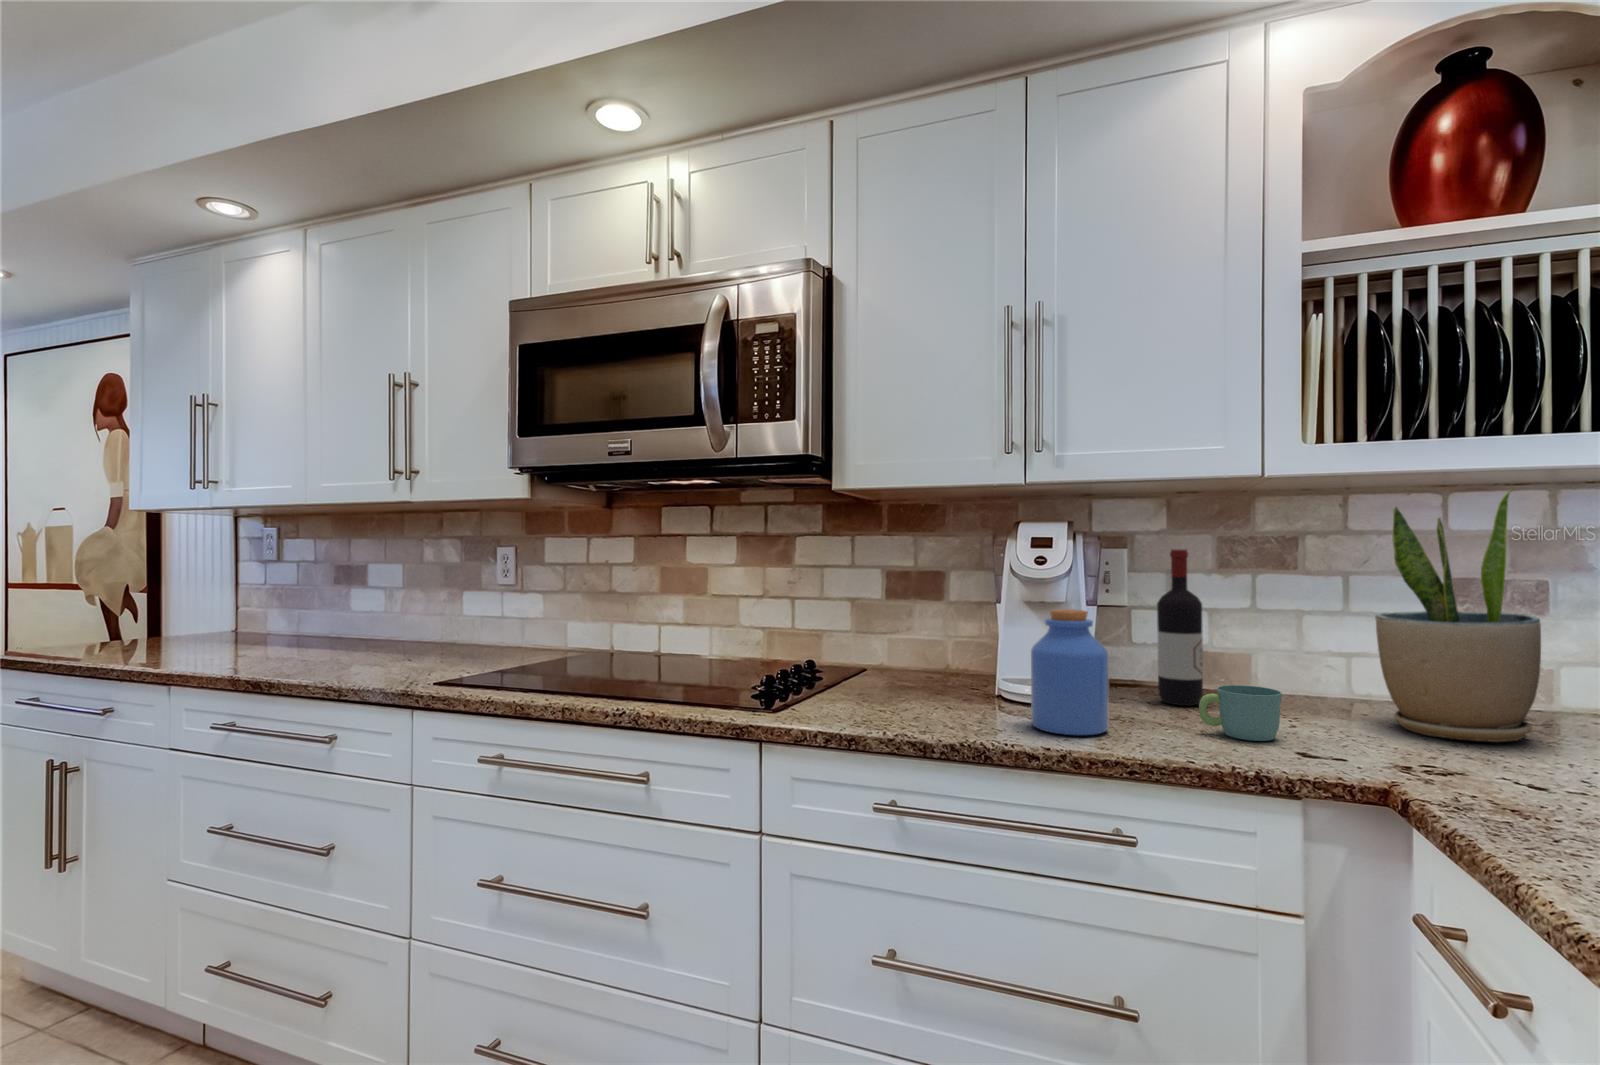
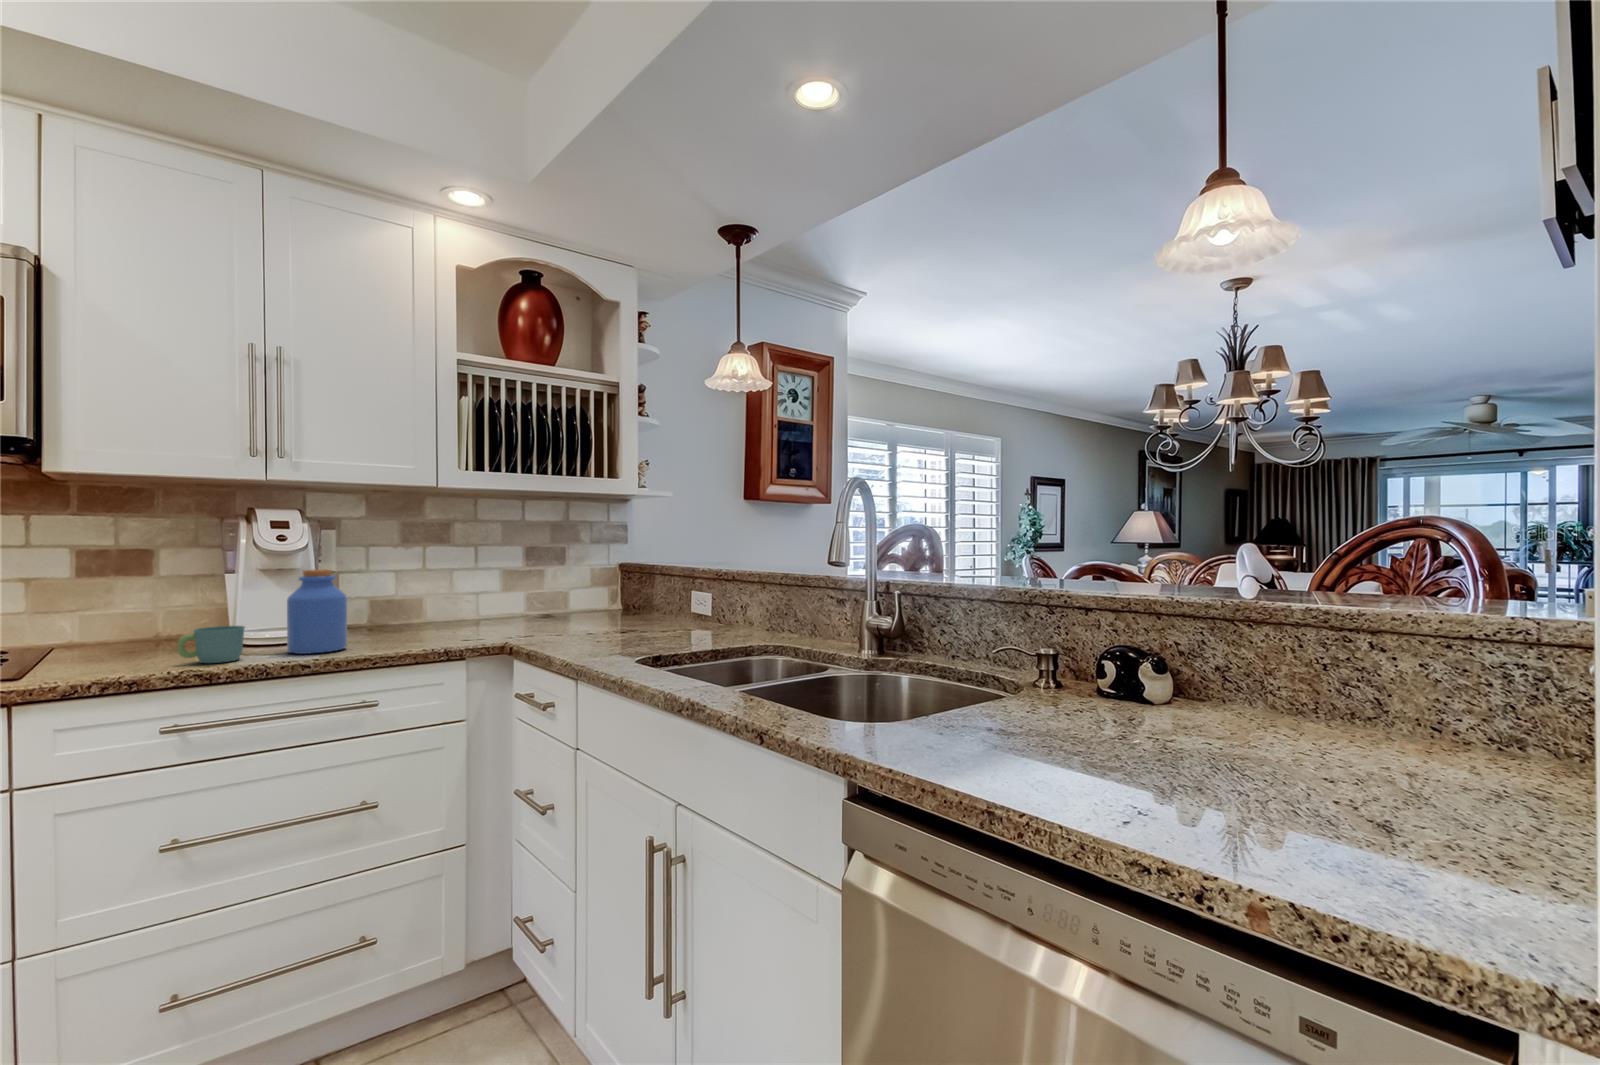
potted plant: present [1375,489,1541,742] -> none [493,498,562,626]
wine bottle: present [1157,549,1203,706] -> none [364,530,395,633]
mug: present [1199,685,1282,741] -> present [177,626,245,663]

